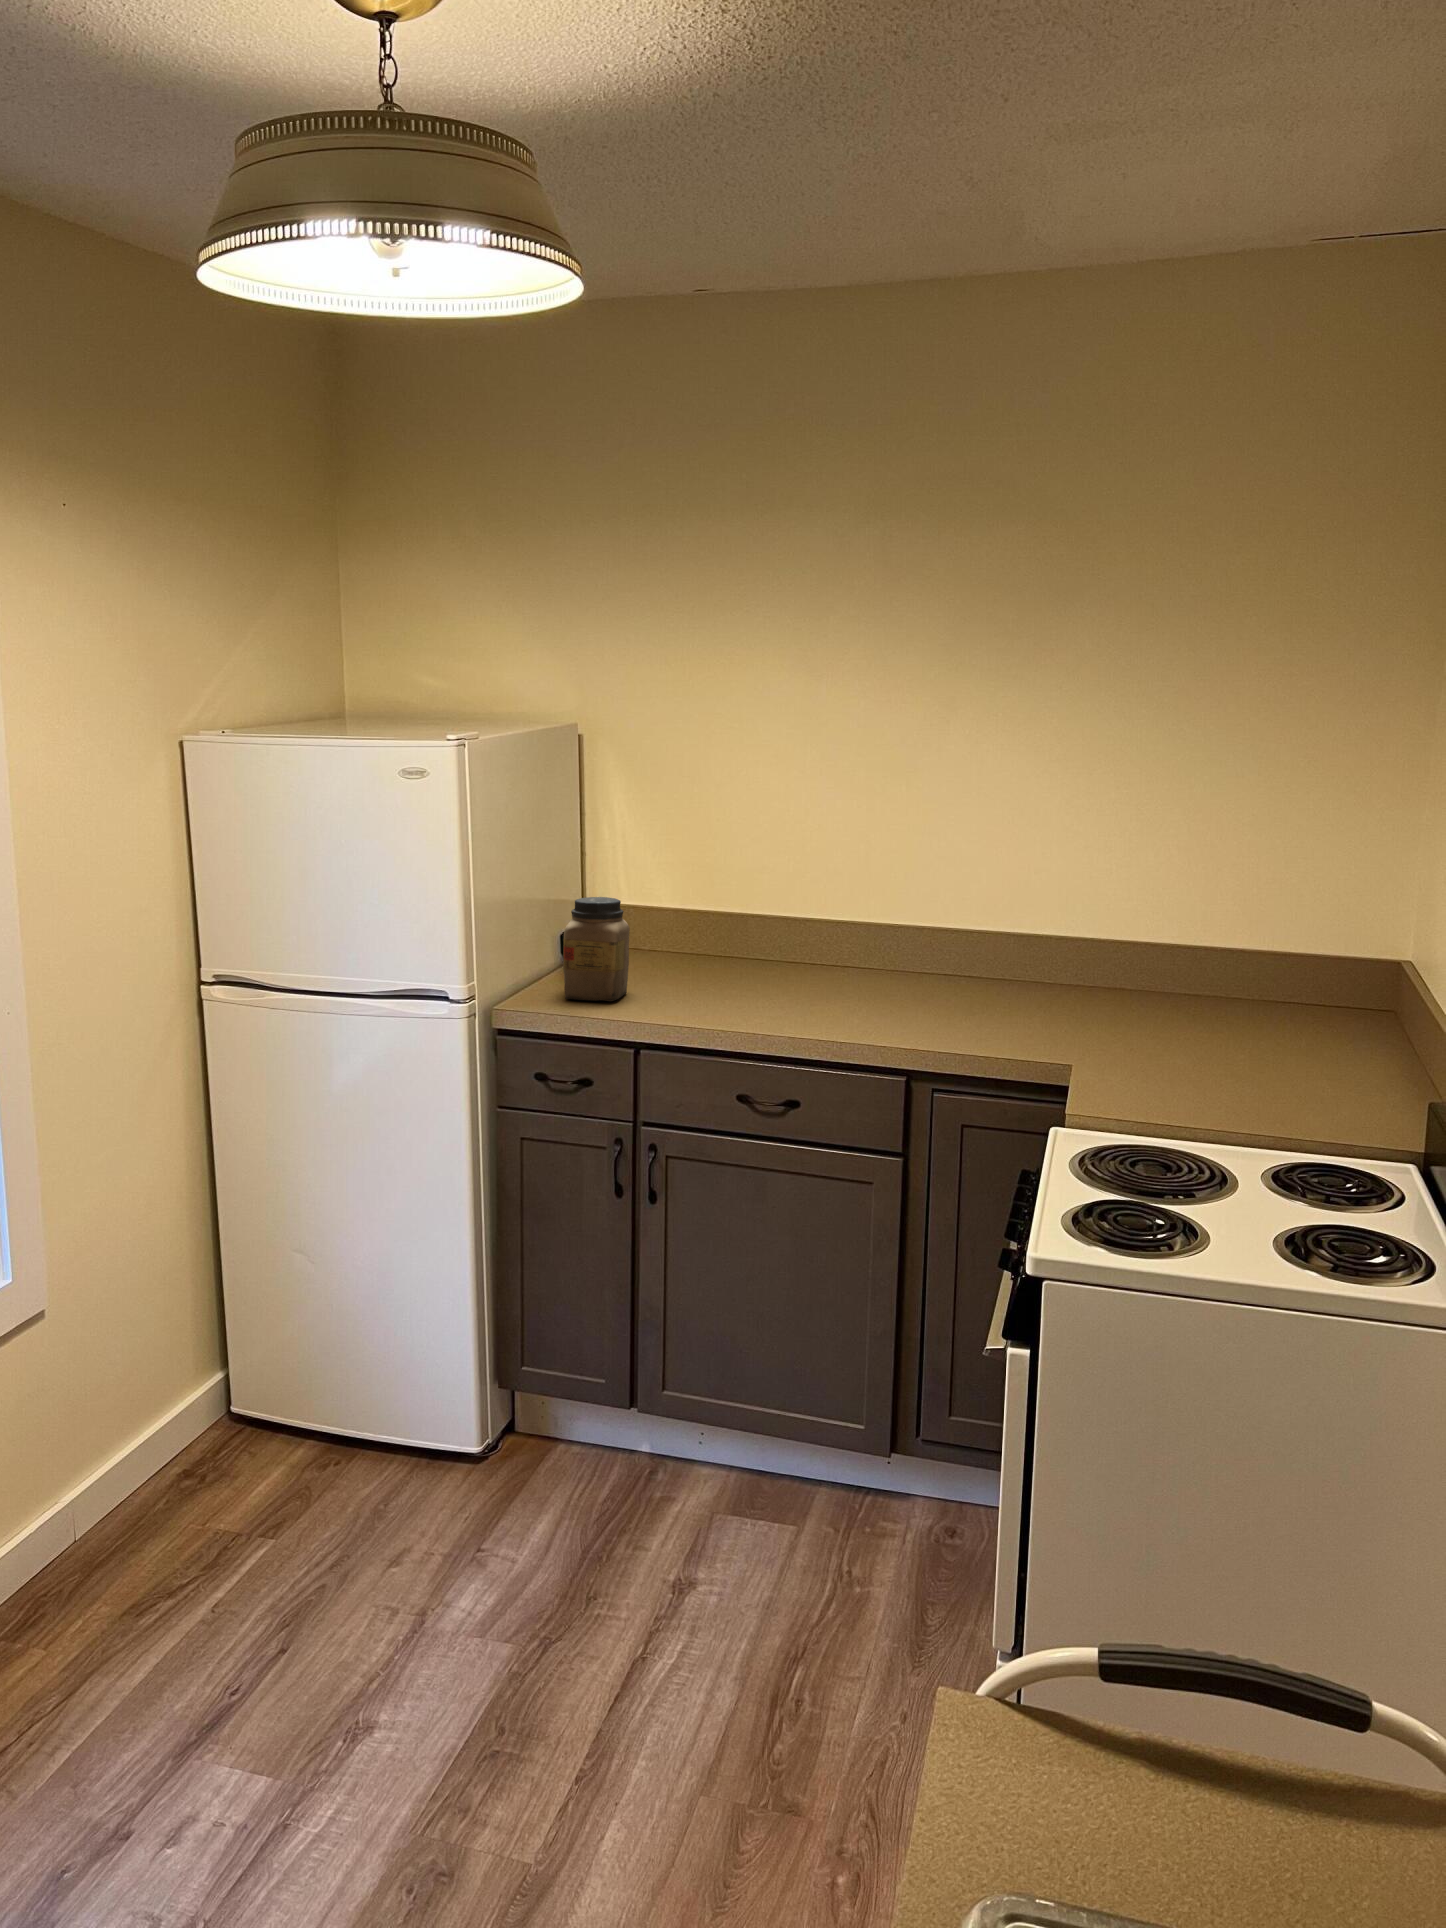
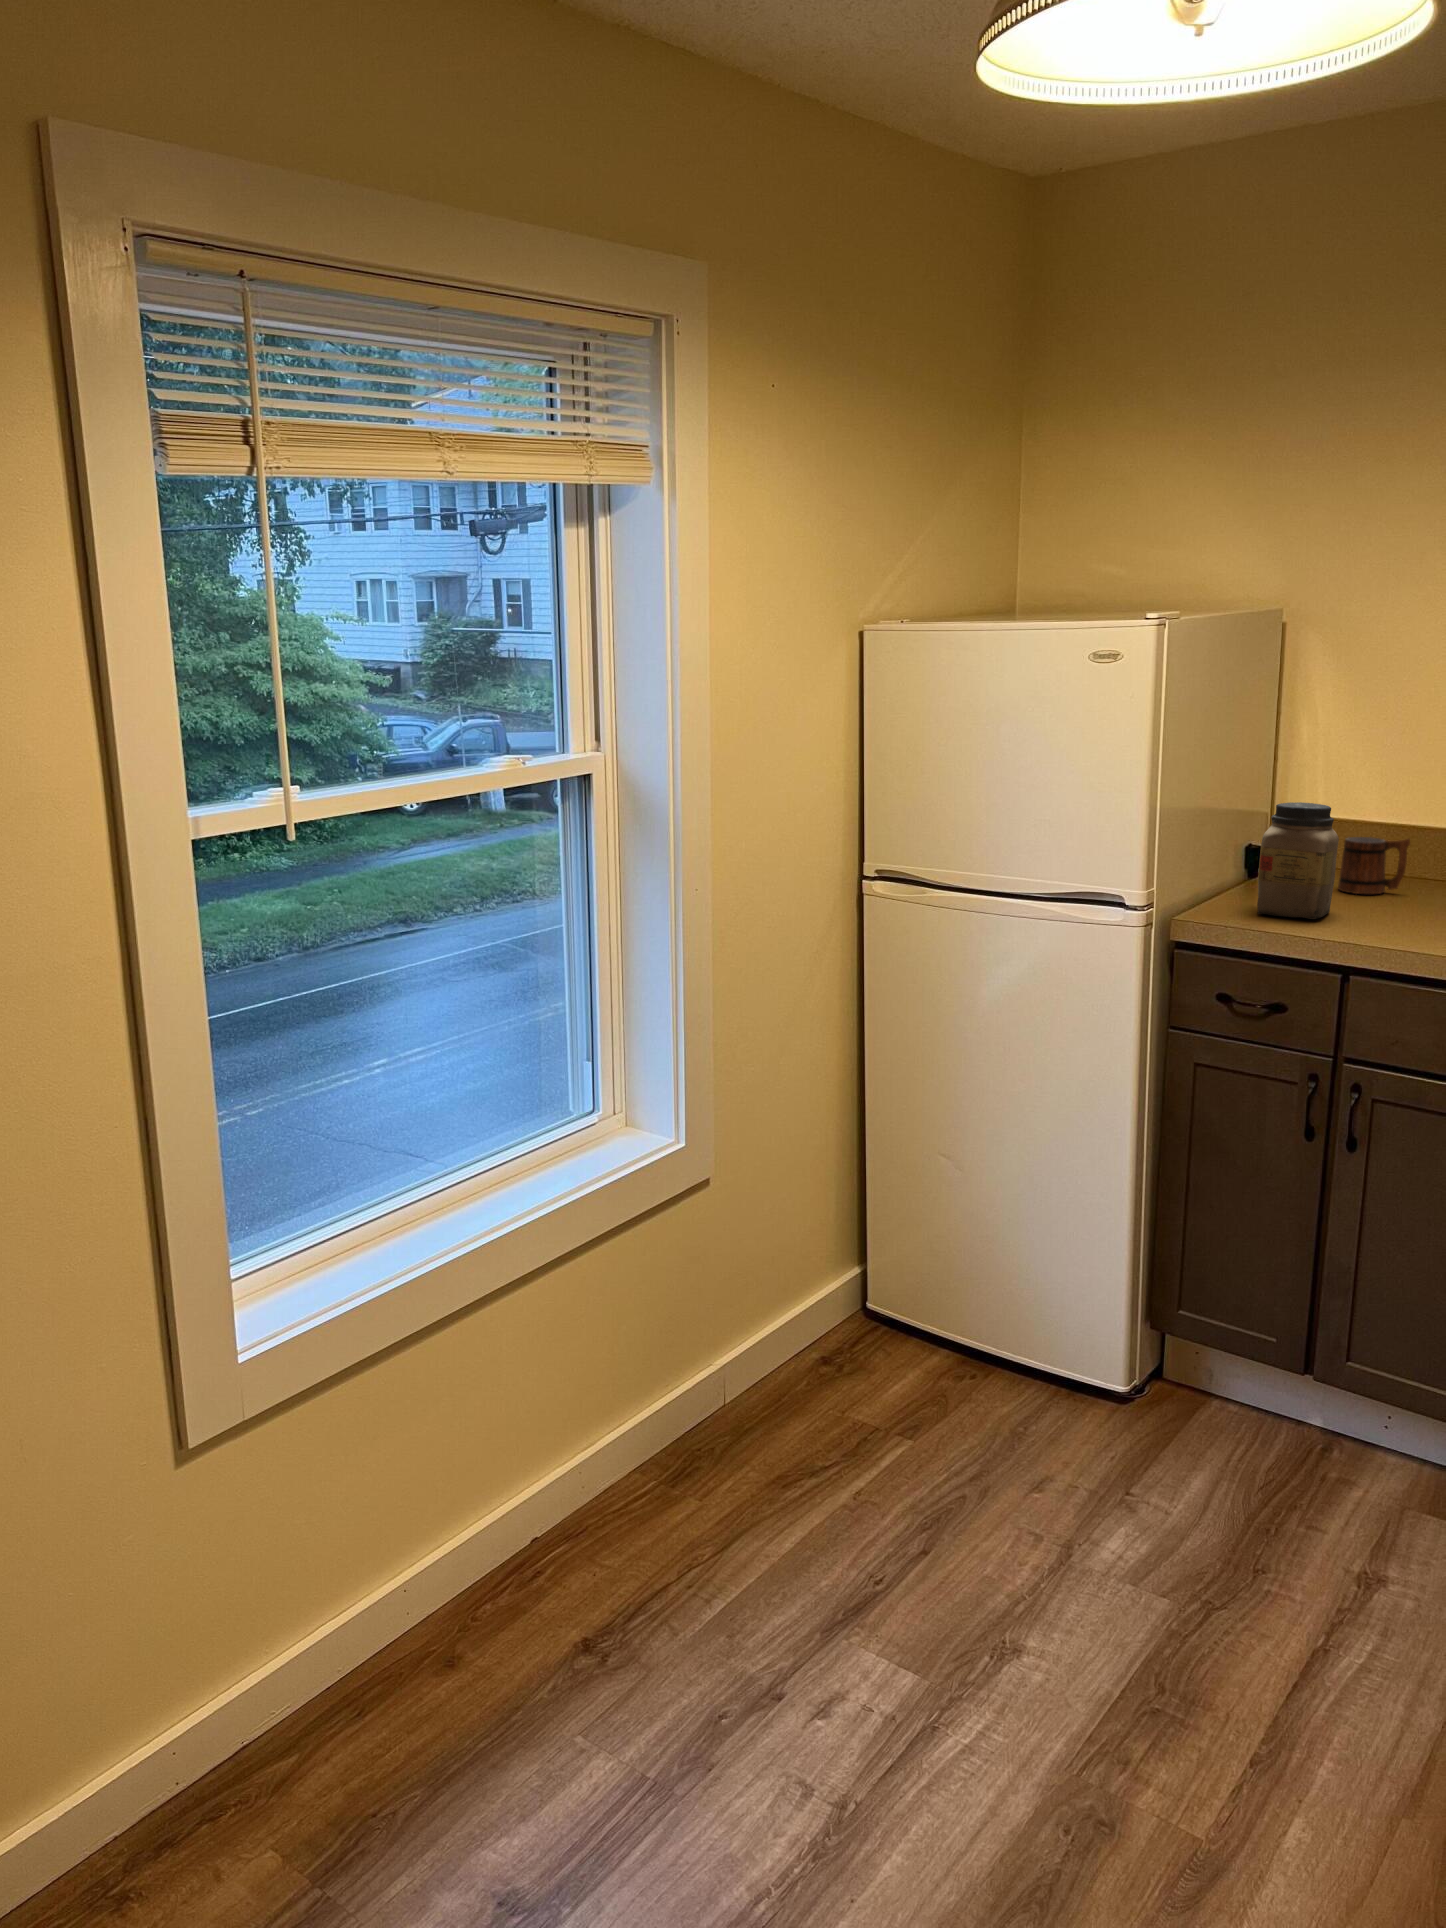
mug: none [638,921,694,972] -> present [1338,837,1410,894]

